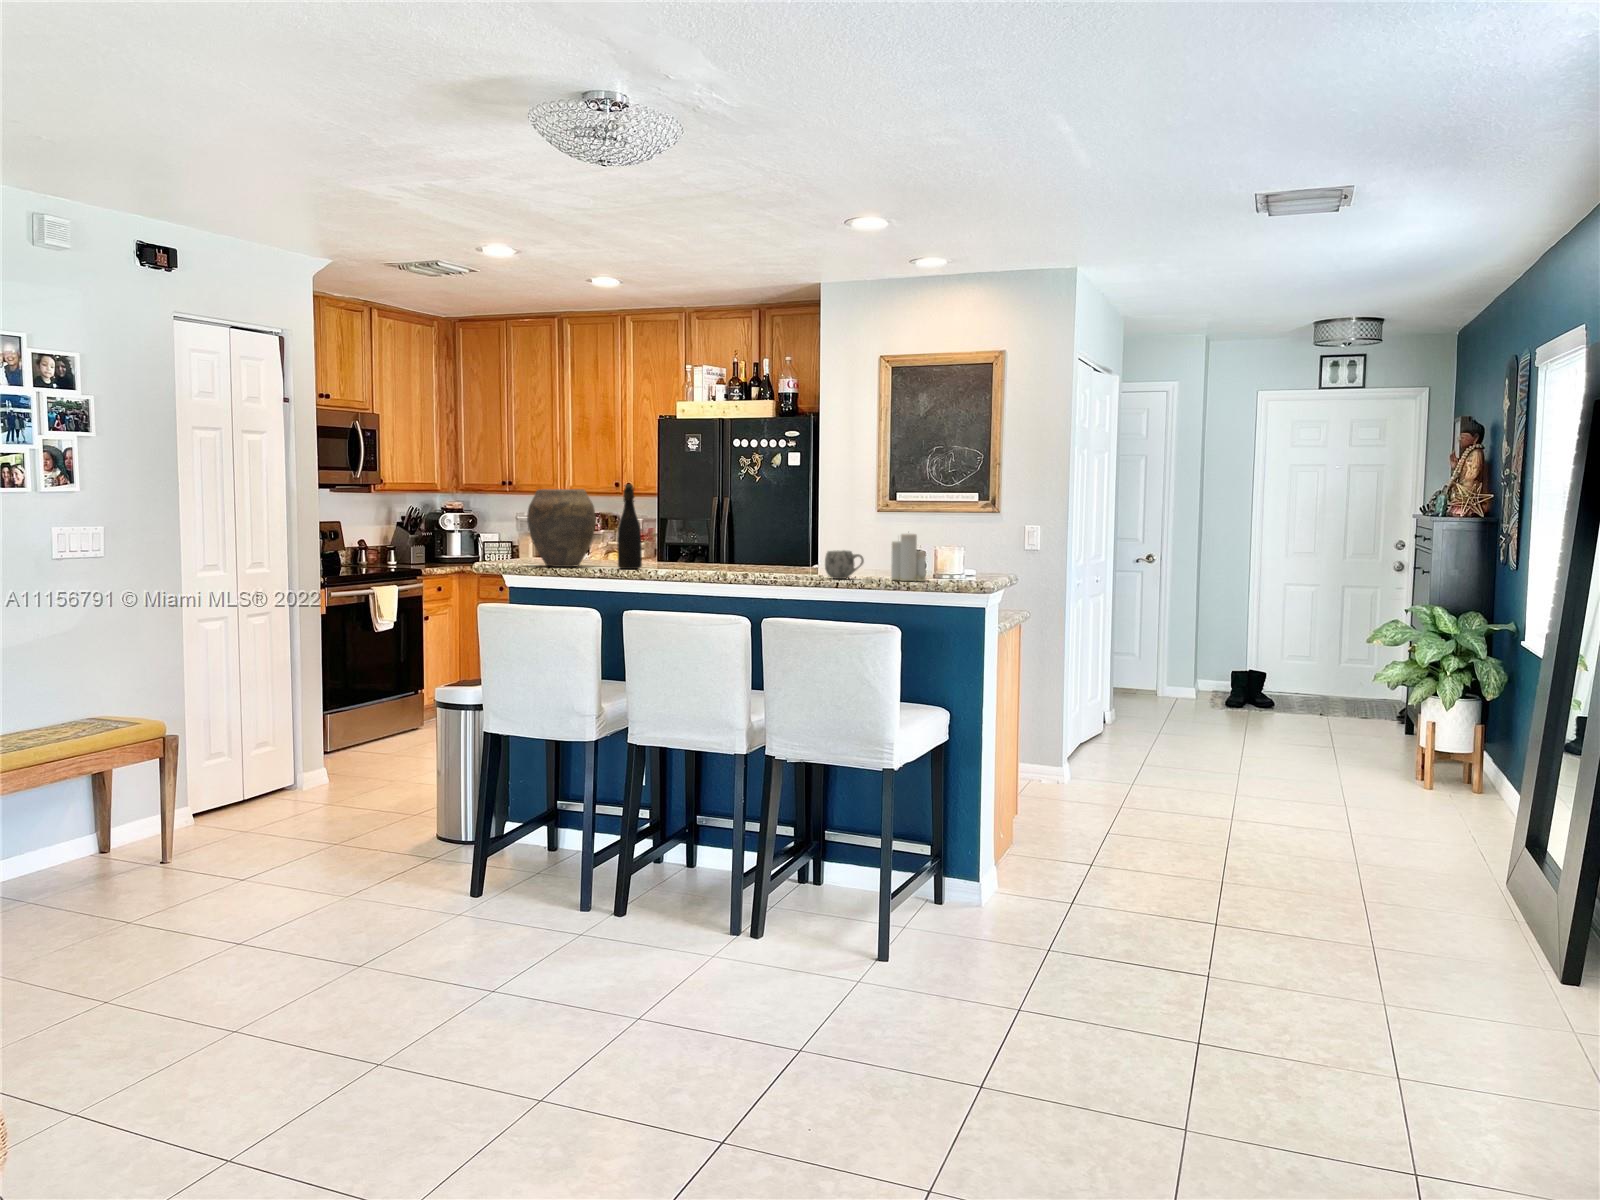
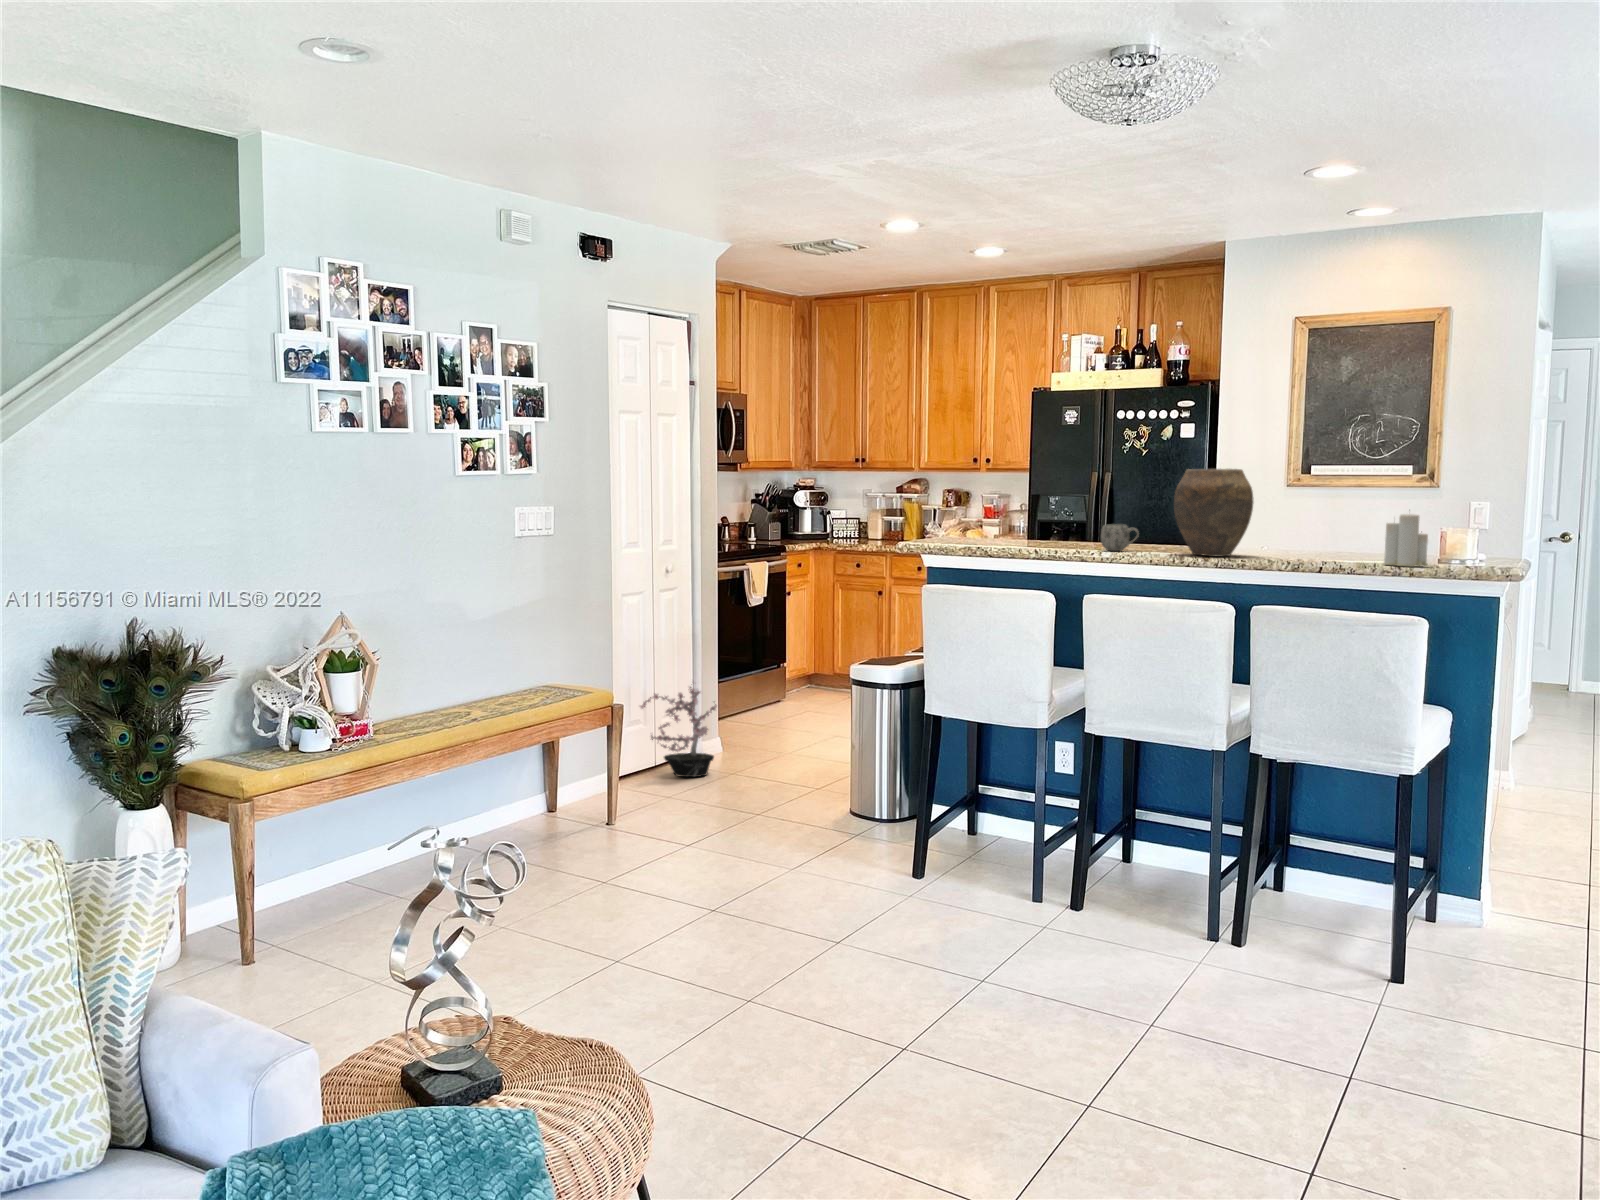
bottle: present [617,485,642,569] -> none [1056,463,1081,550]
vase: present [527,489,596,567] -> present [1174,469,1253,557]
mug: present [825,550,864,579] -> present [1101,524,1139,551]
potted plant: none [215,704,315,808] -> present [640,687,717,777]

